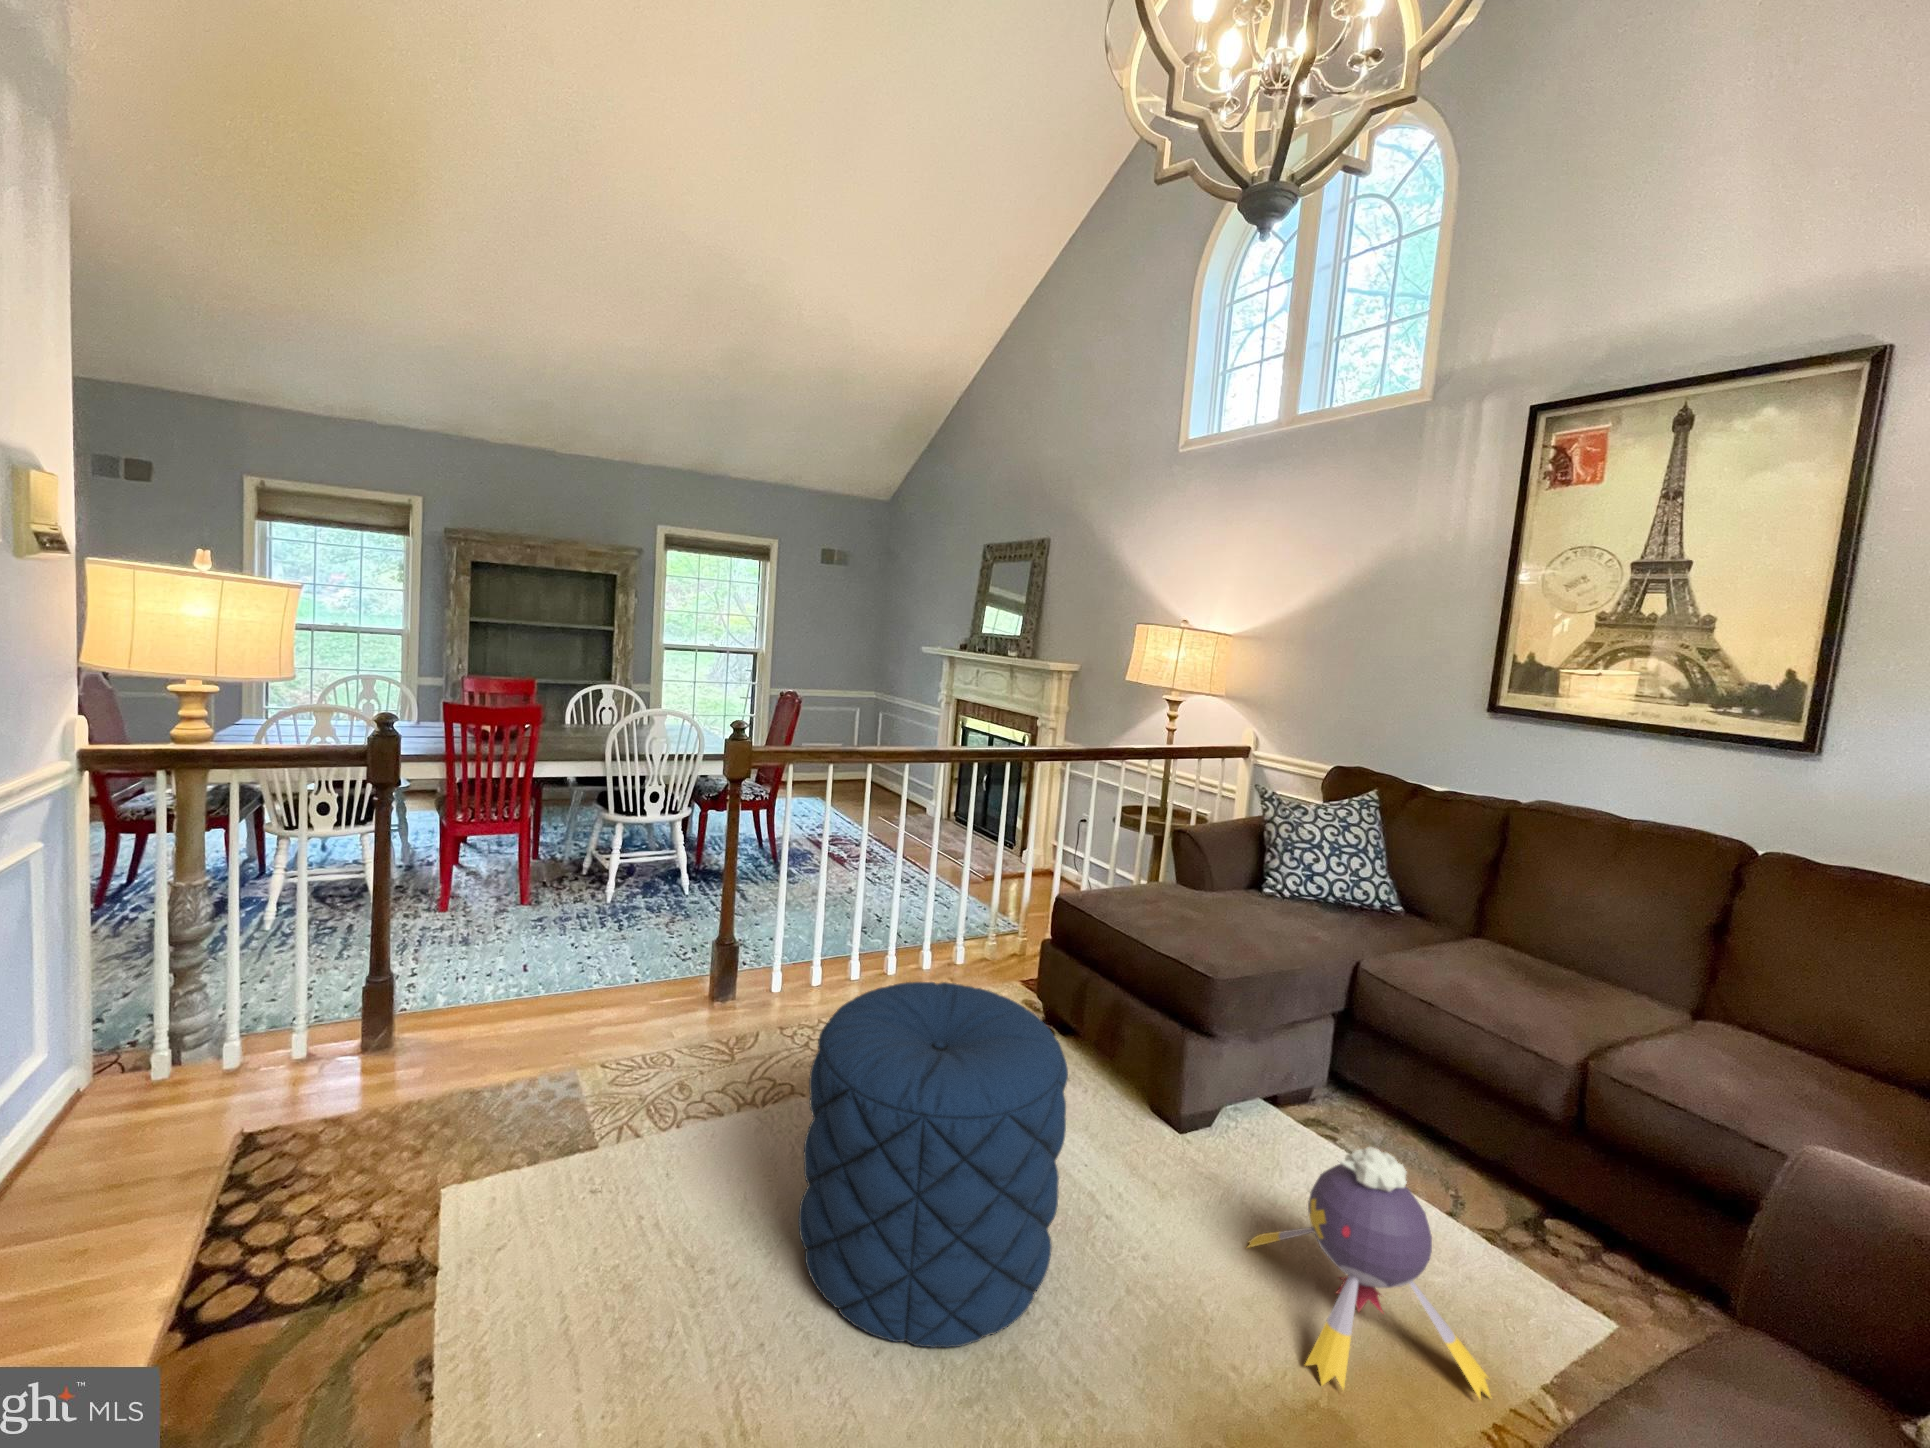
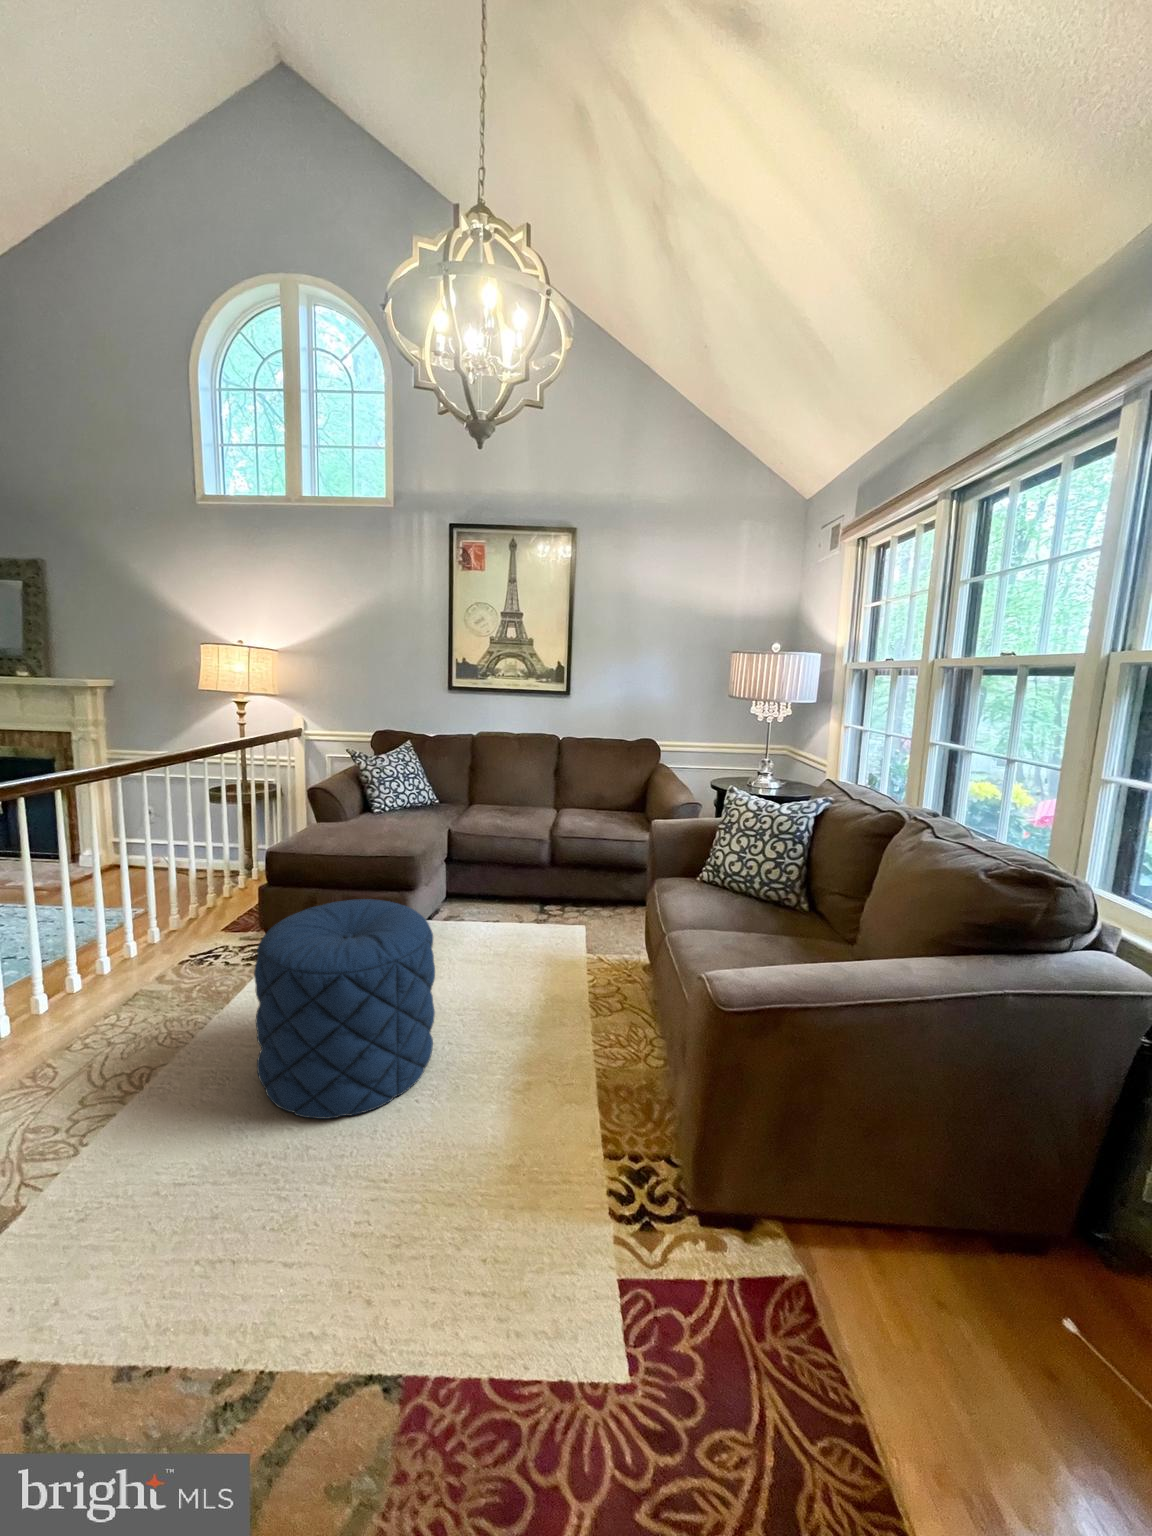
plush toy: present [1248,1147,1491,1399] -> none [473,893,576,994]

